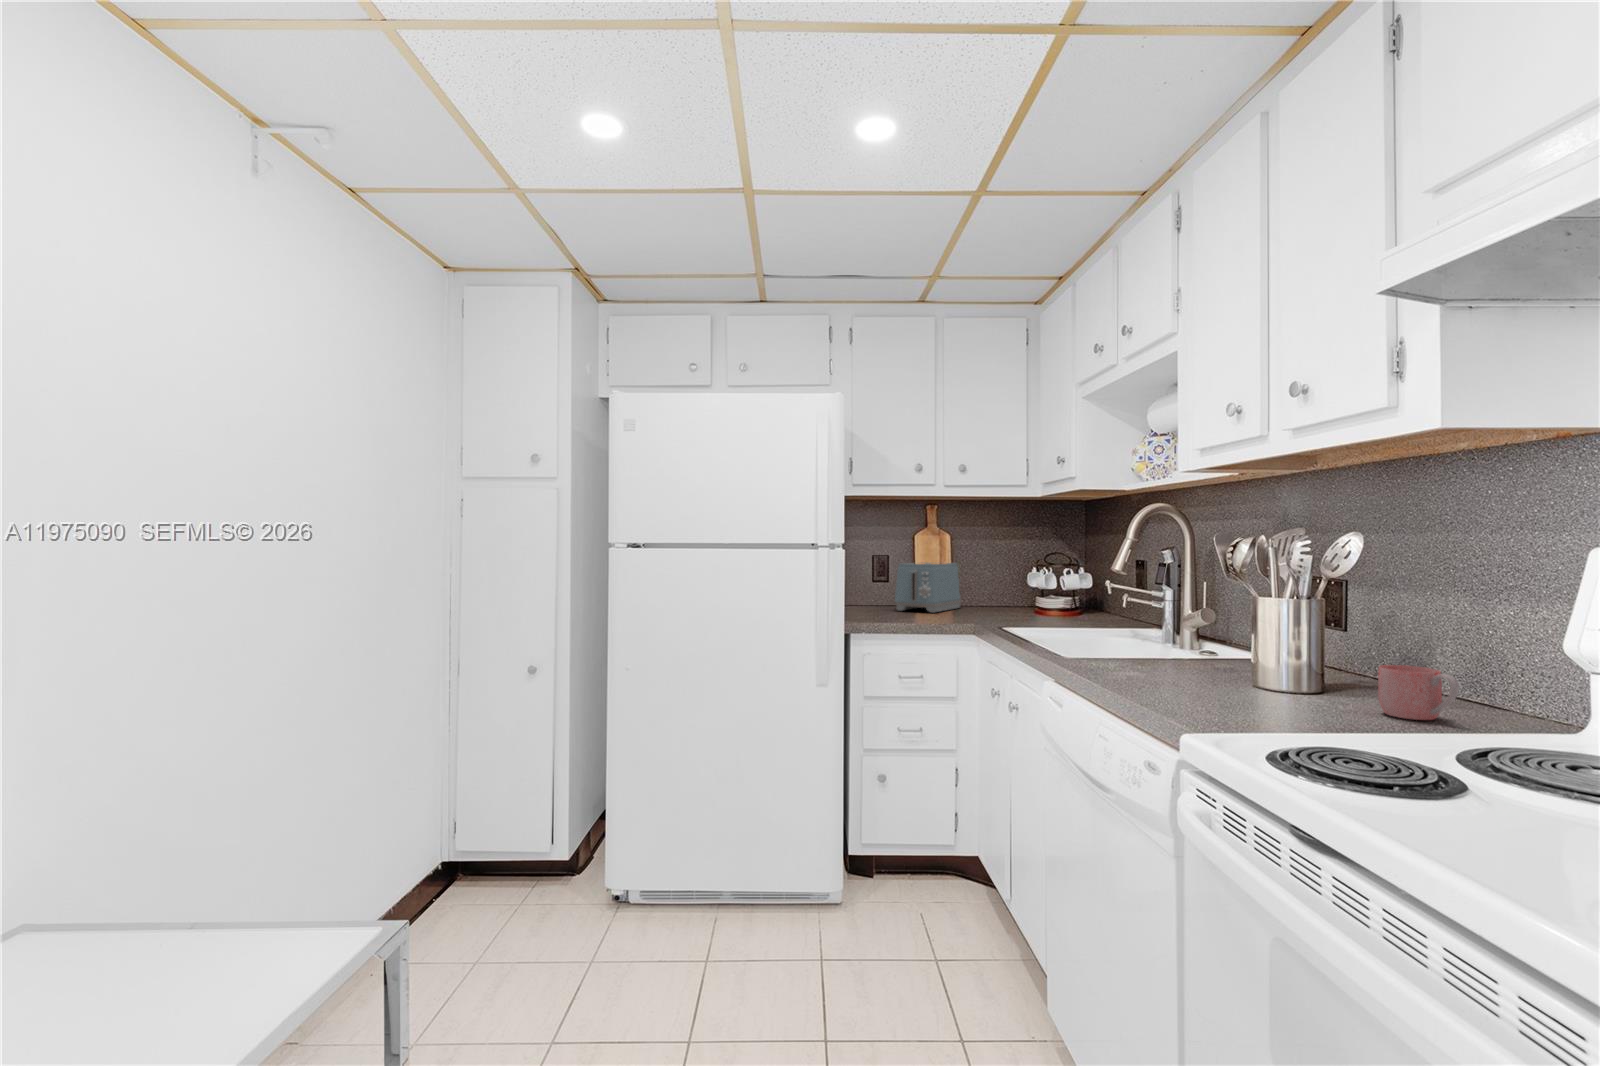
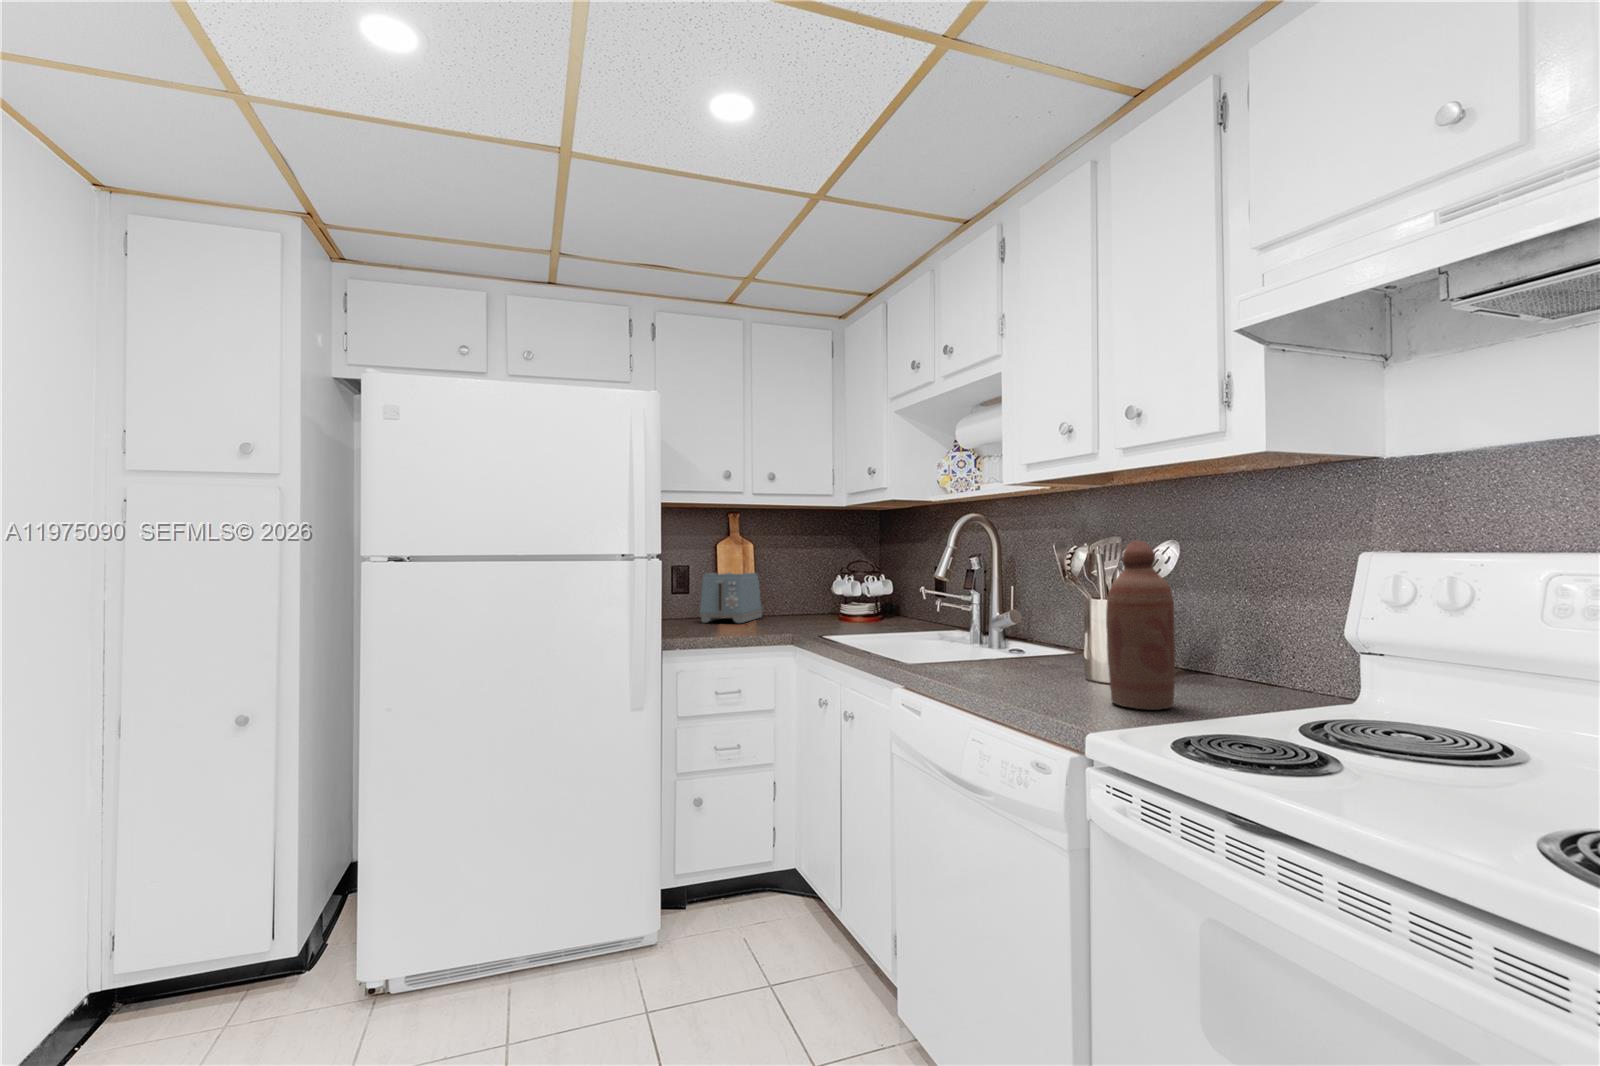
bottle: none [1251,534,1330,720] -> present [1106,540,1175,710]
mug: present [1378,665,1459,720] -> none [1200,655,1265,702]

